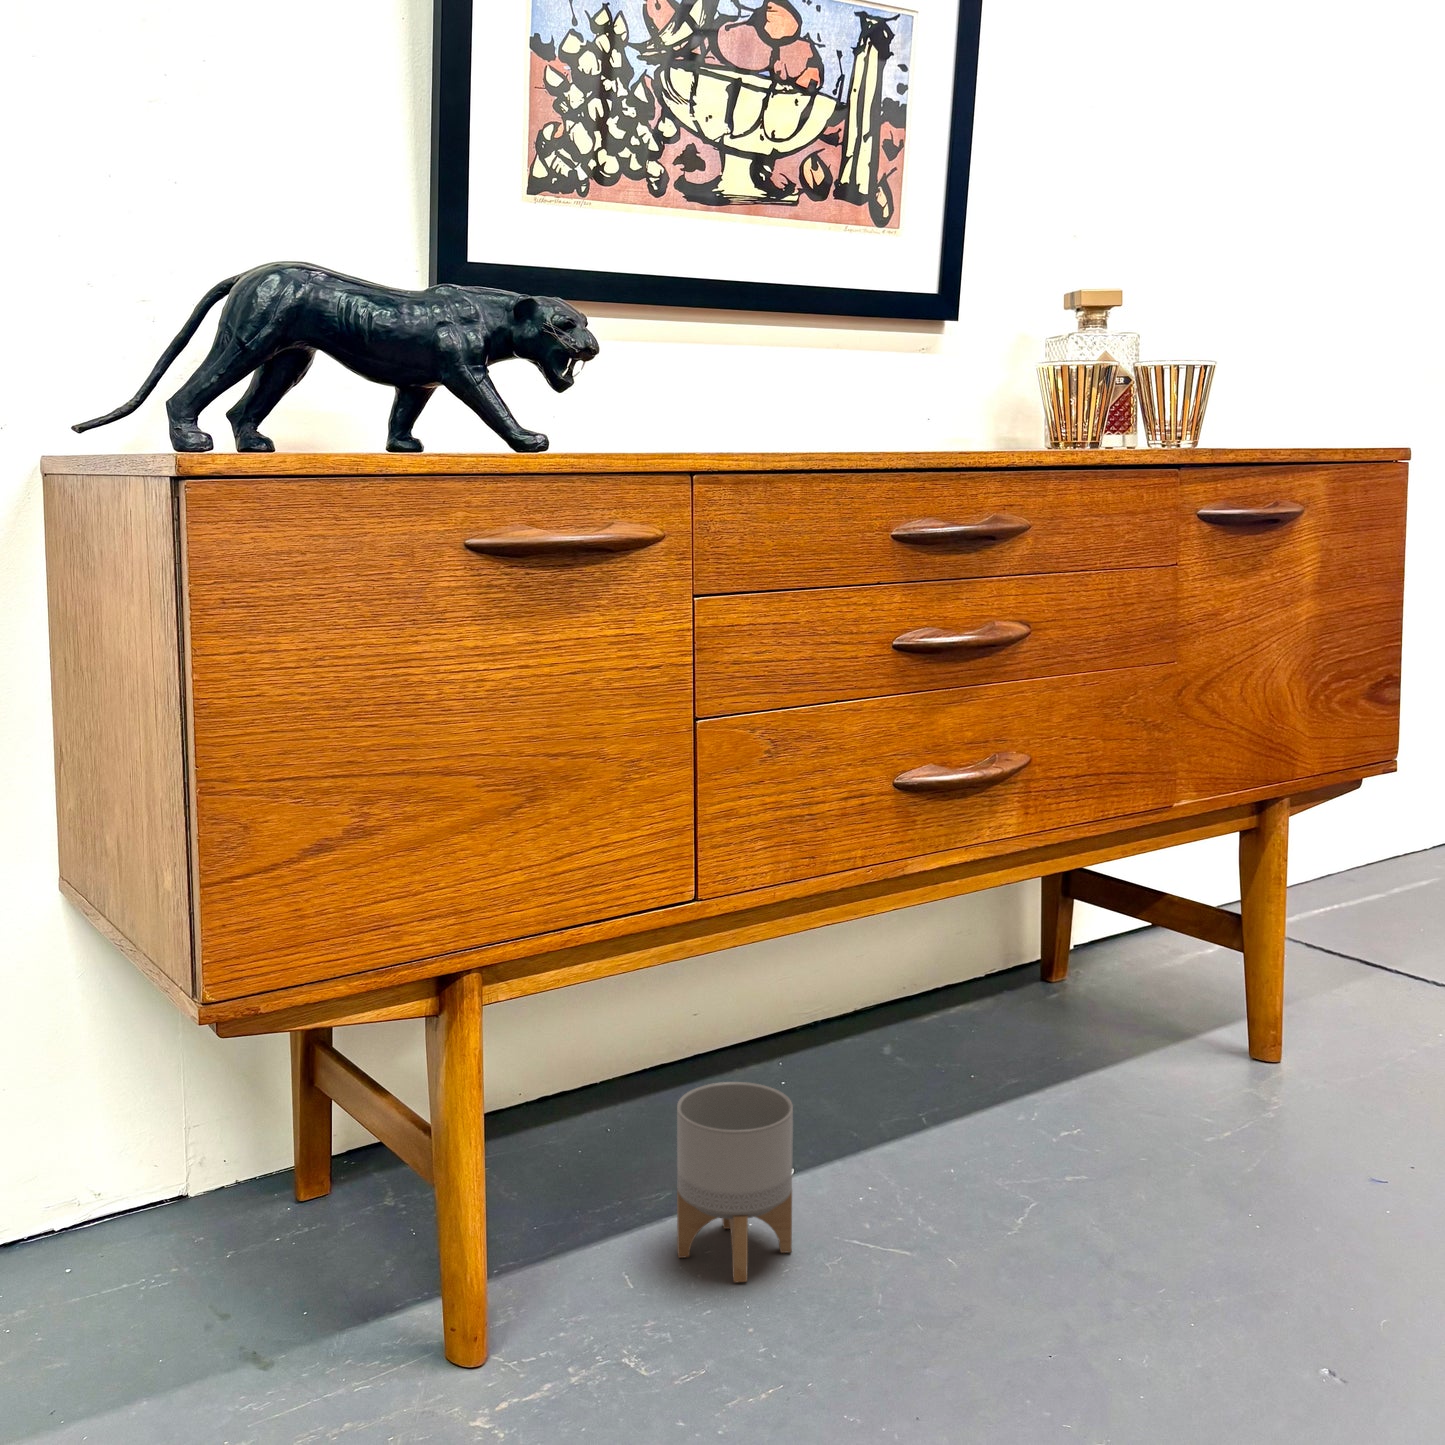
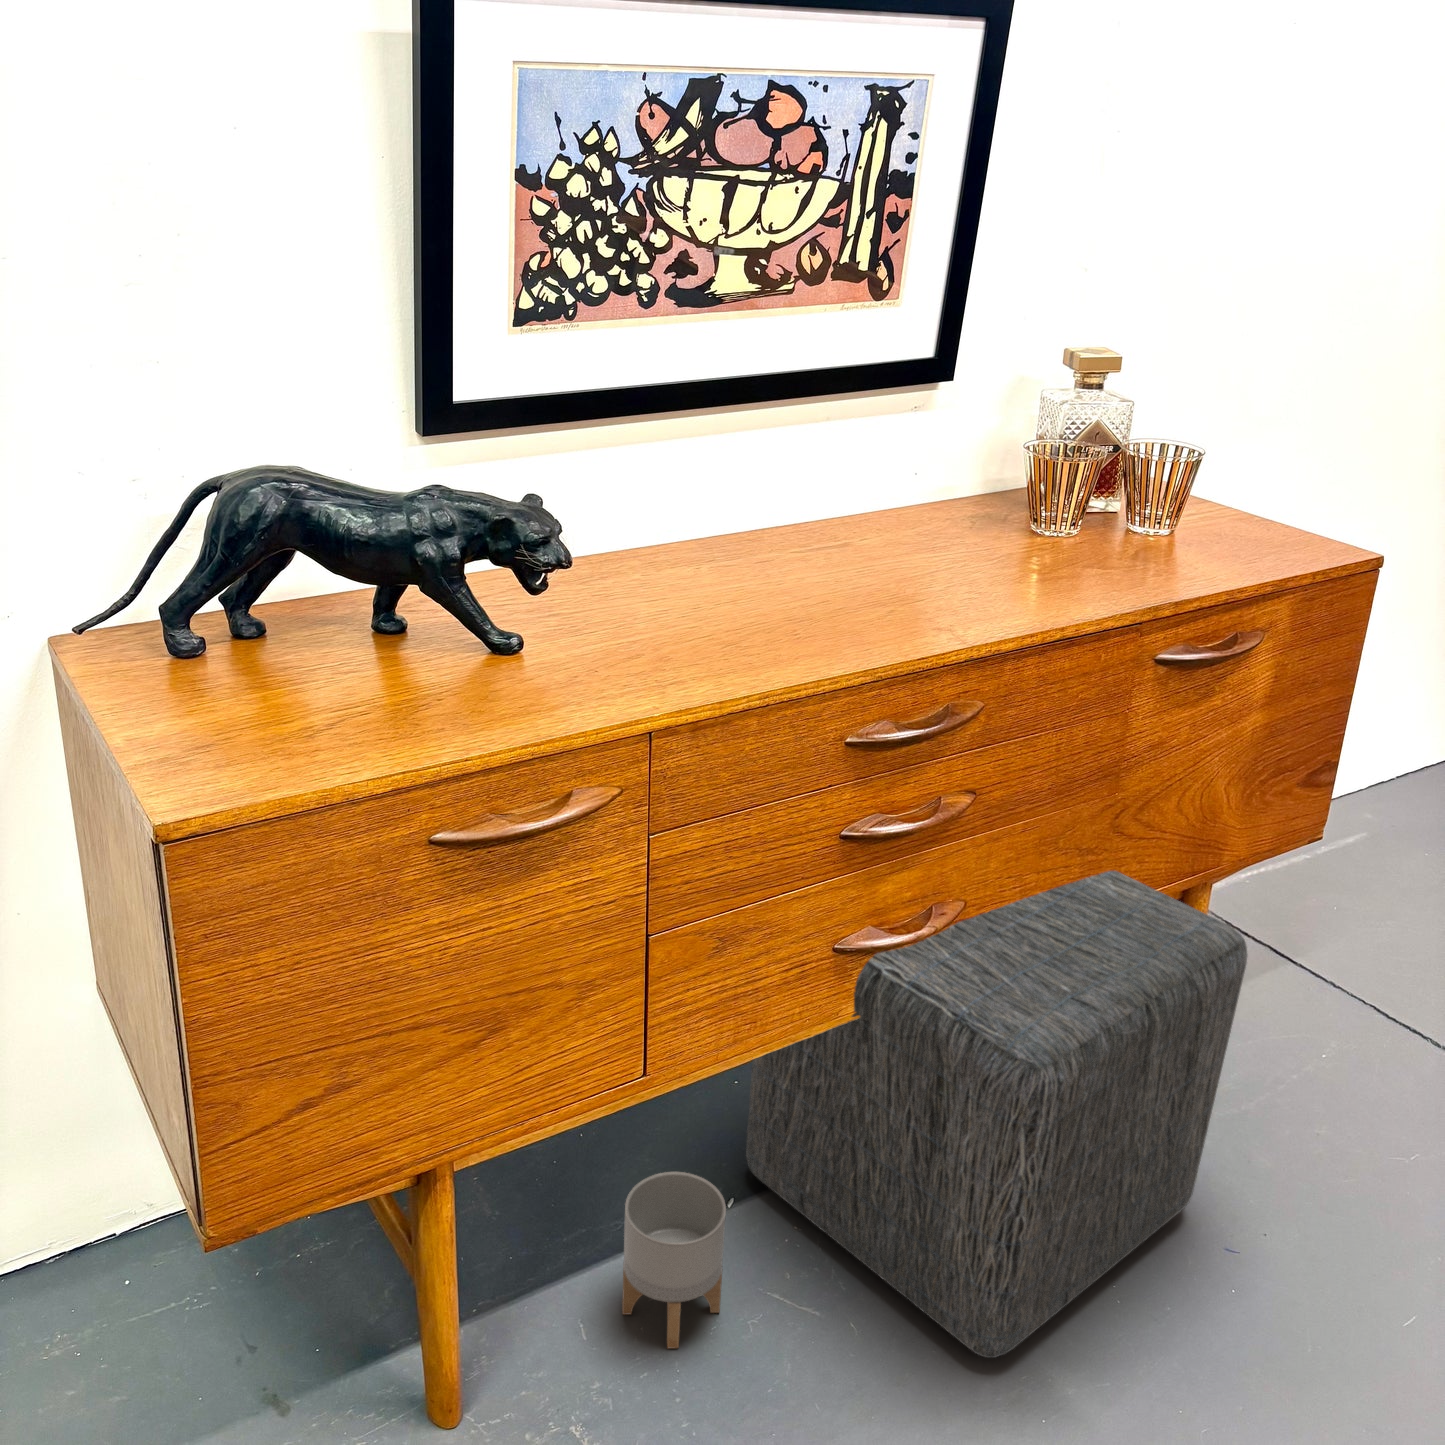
ottoman: none [806,738,1340,1271] -> present [746,871,1247,1358]

